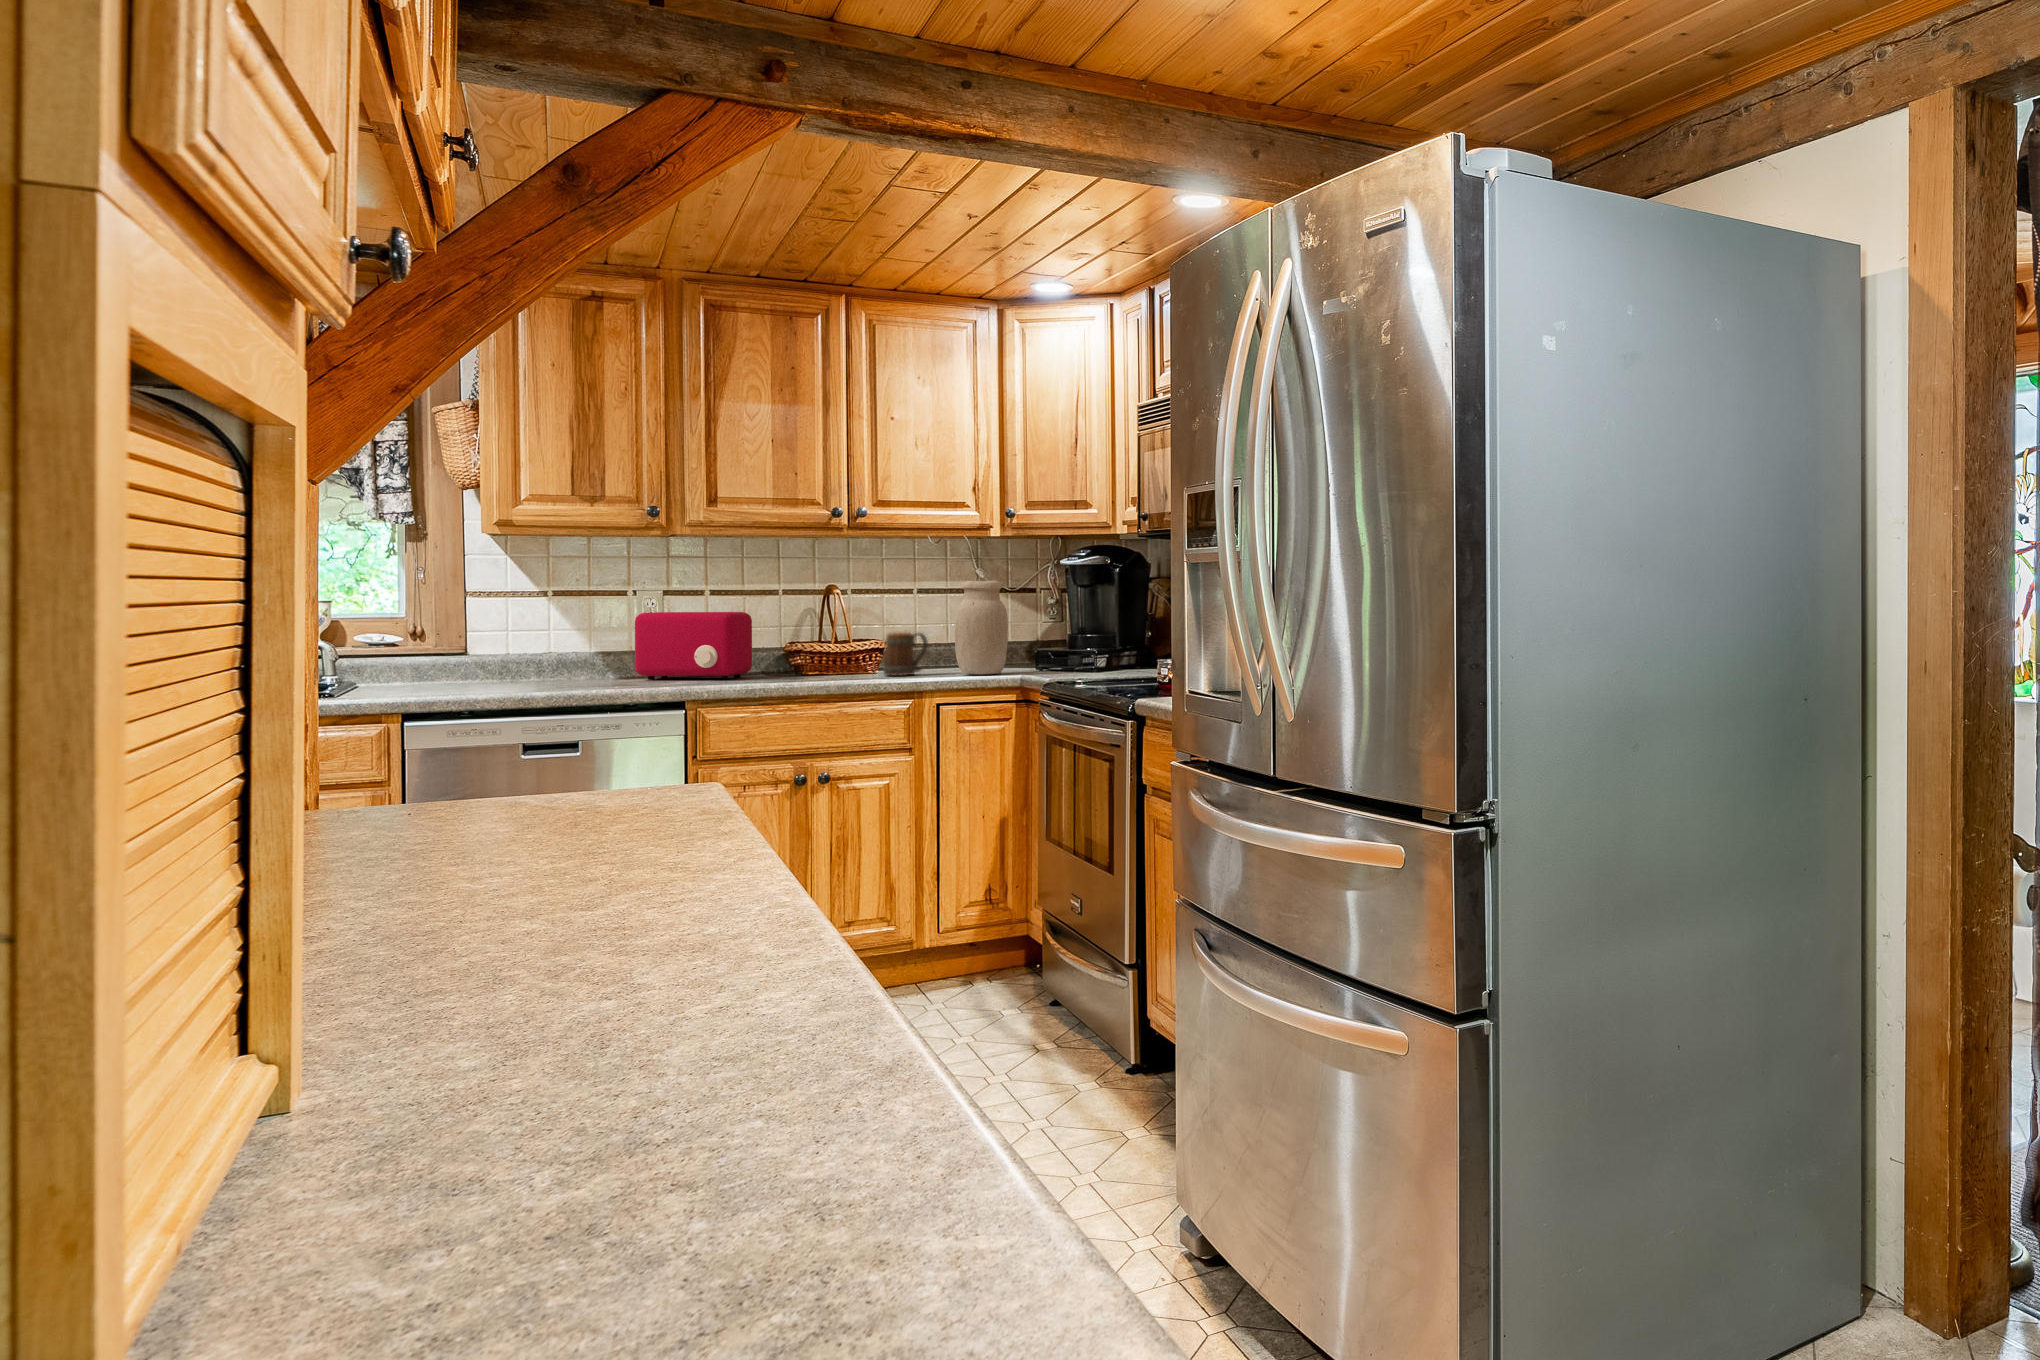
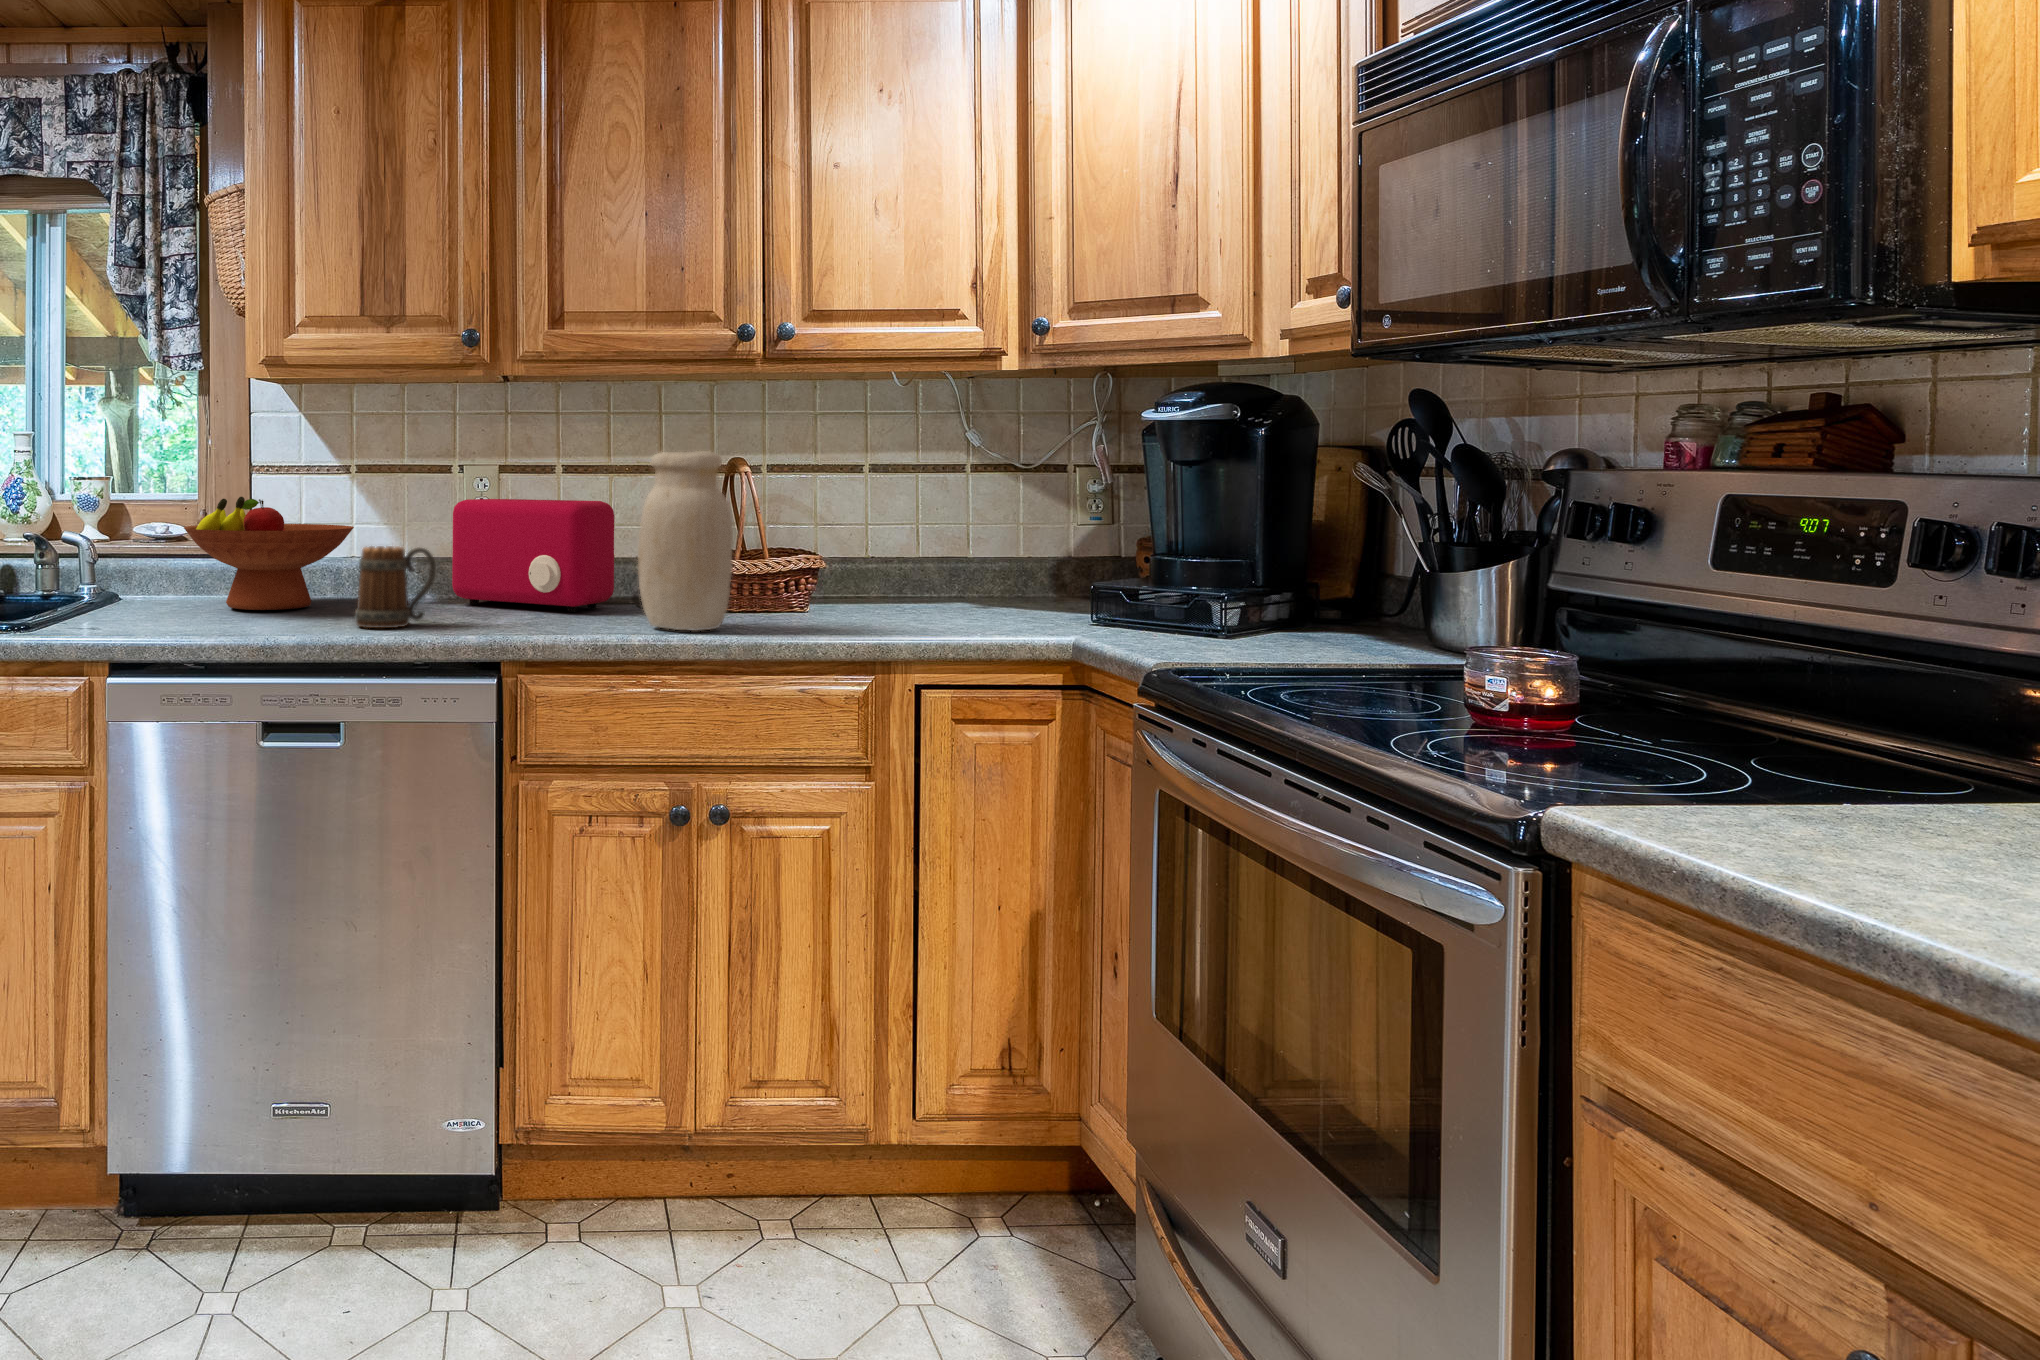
jar: present [955,580,1008,675] -> present [638,451,733,631]
fruit bowl: none [426,612,561,687] -> present [184,497,354,610]
mug: present [883,632,928,676] -> present [355,546,436,628]

